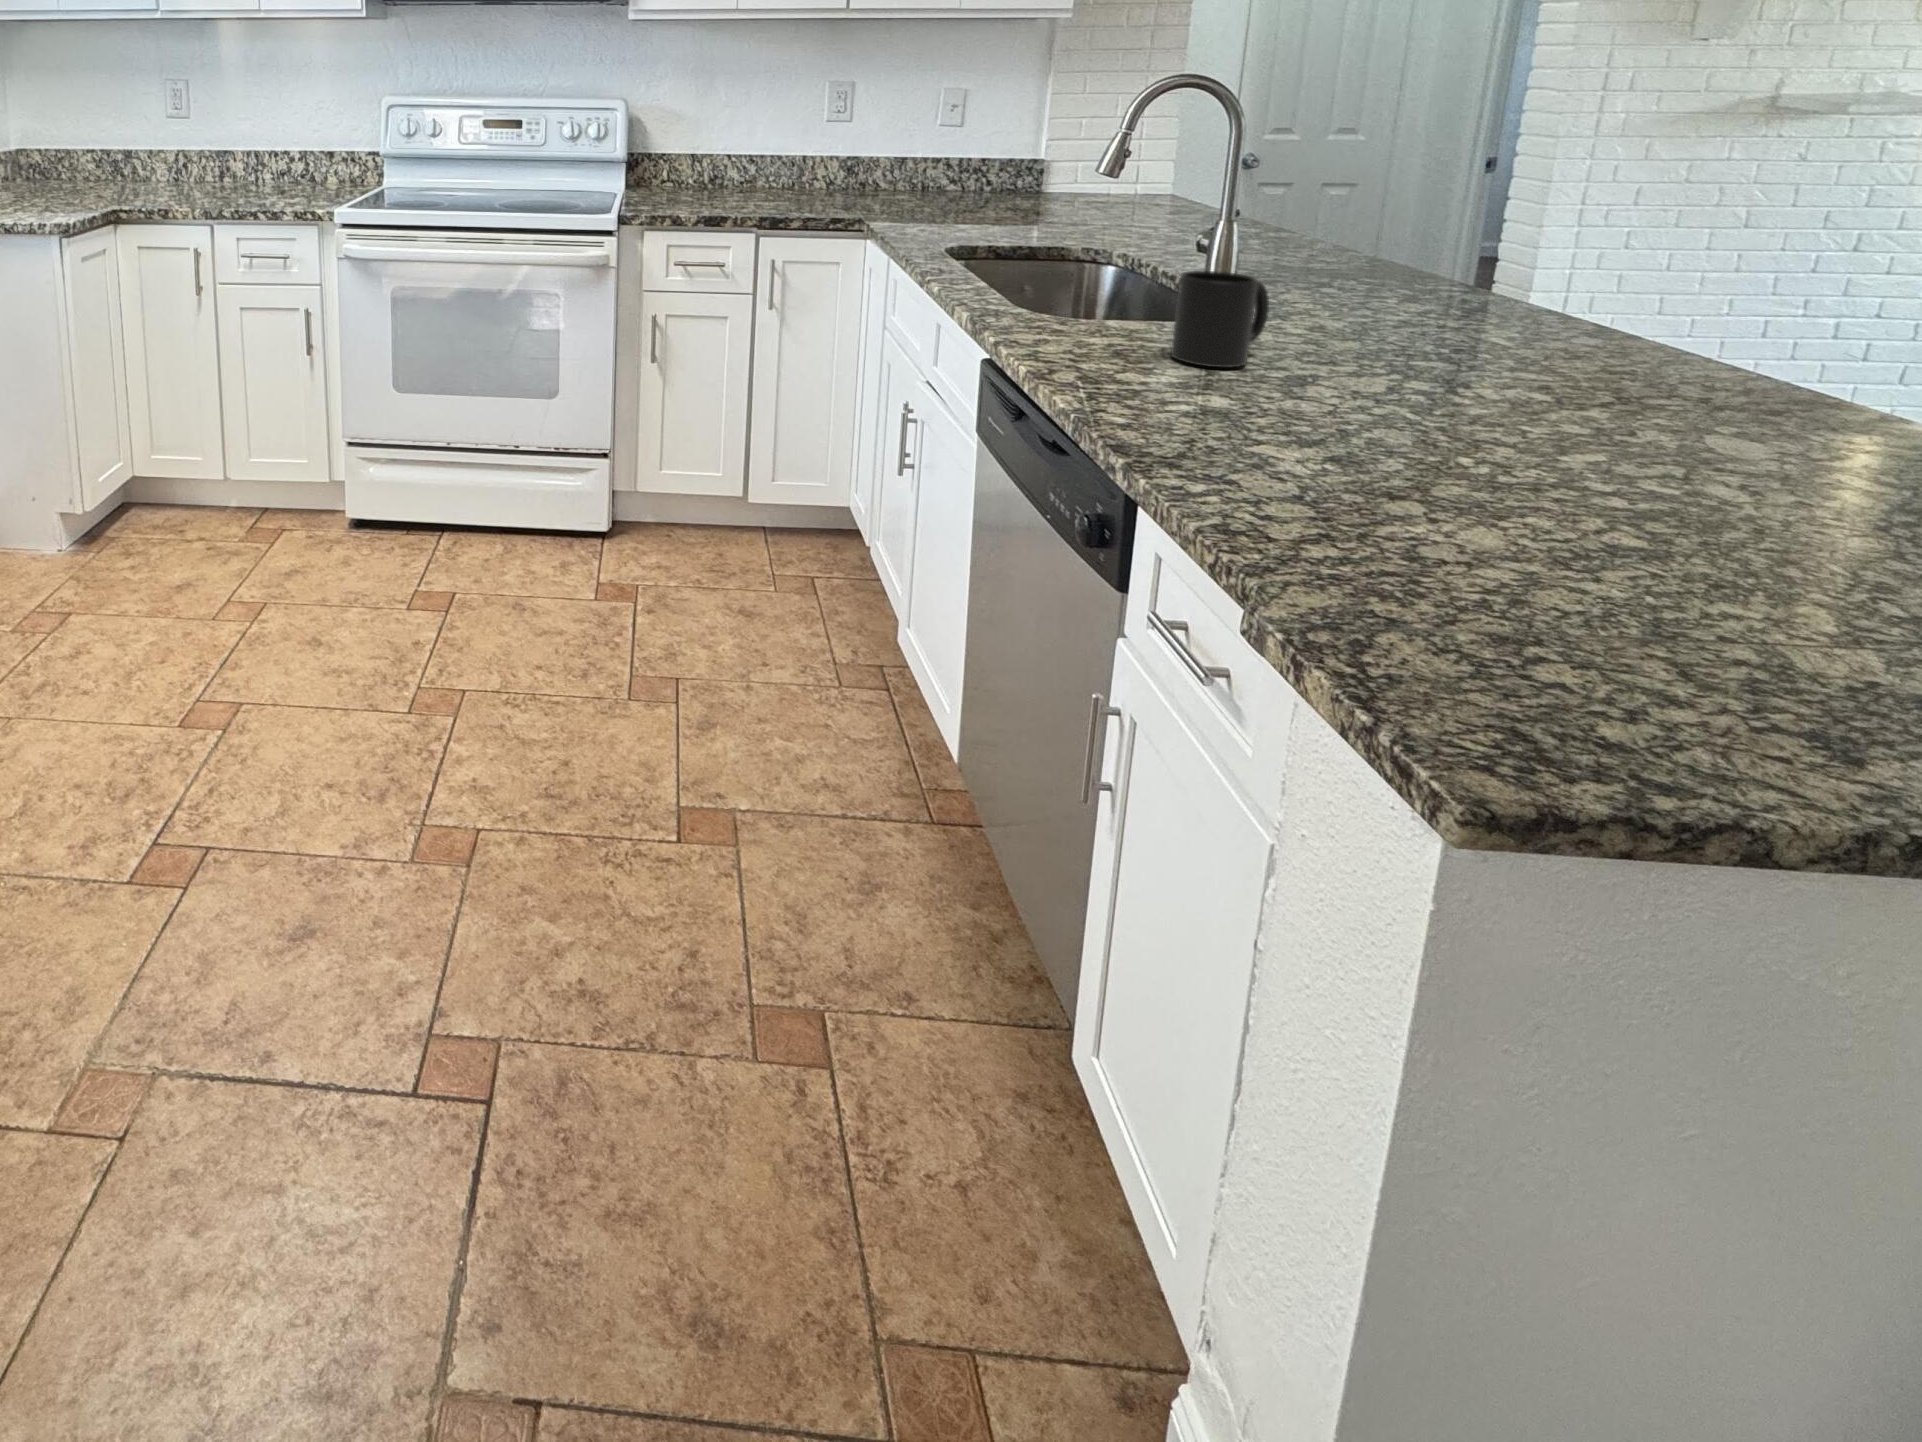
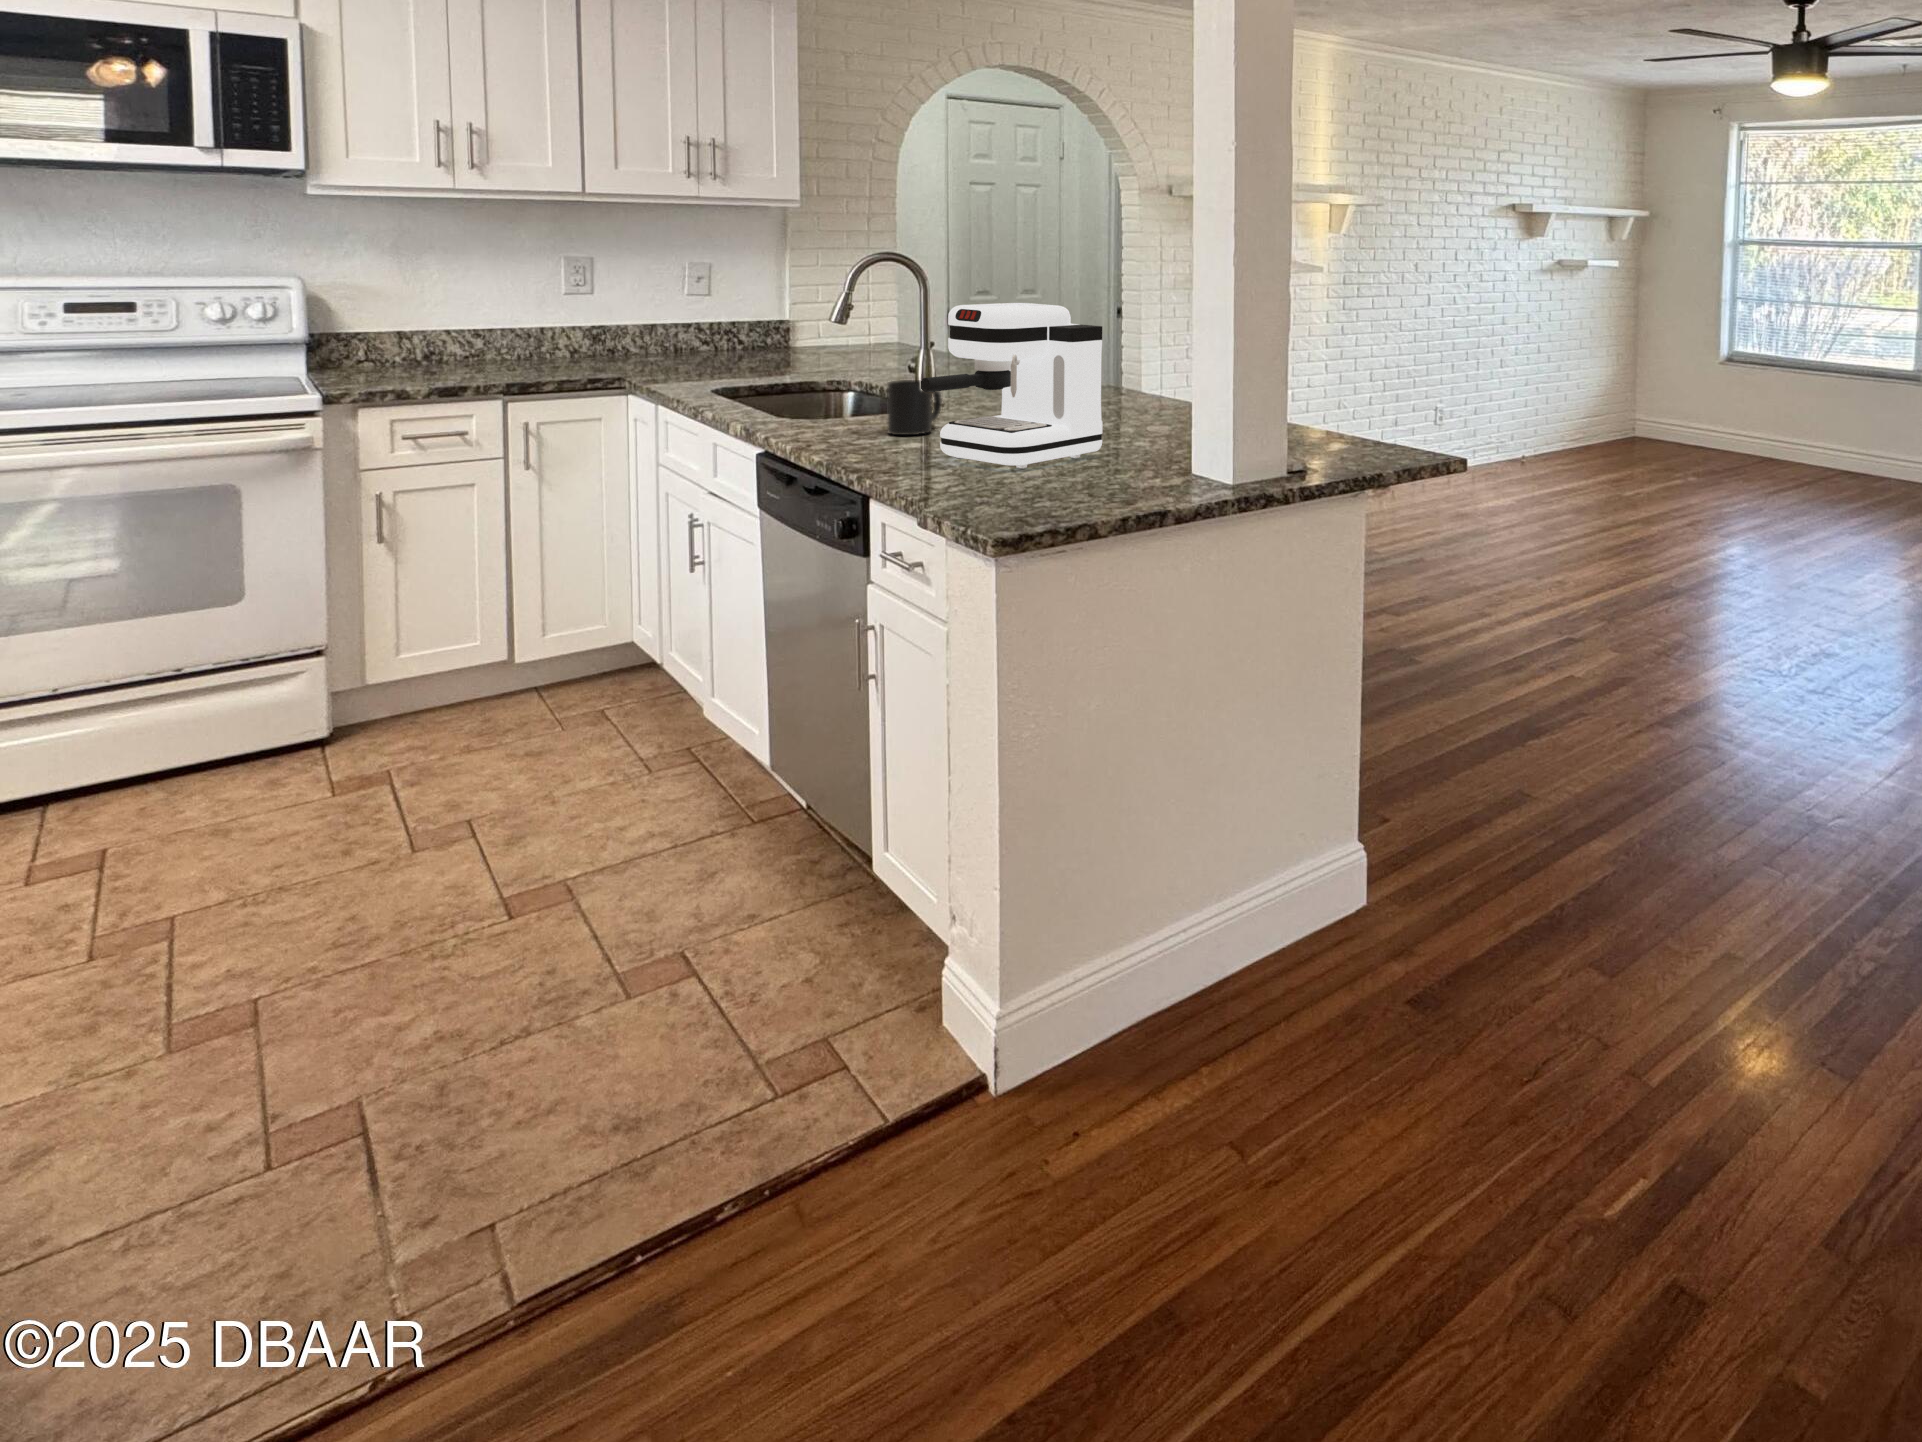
coffee maker: none [1264,146,1746,510] -> present [921,303,1102,468]

